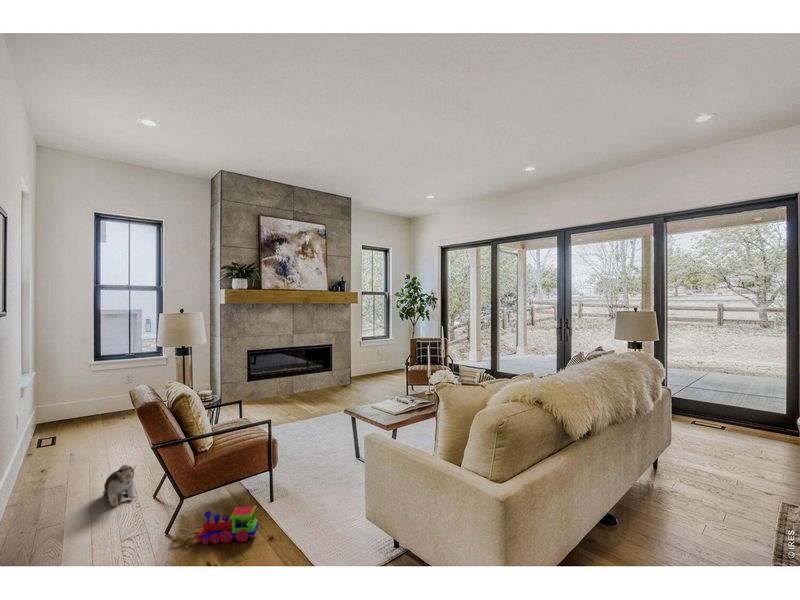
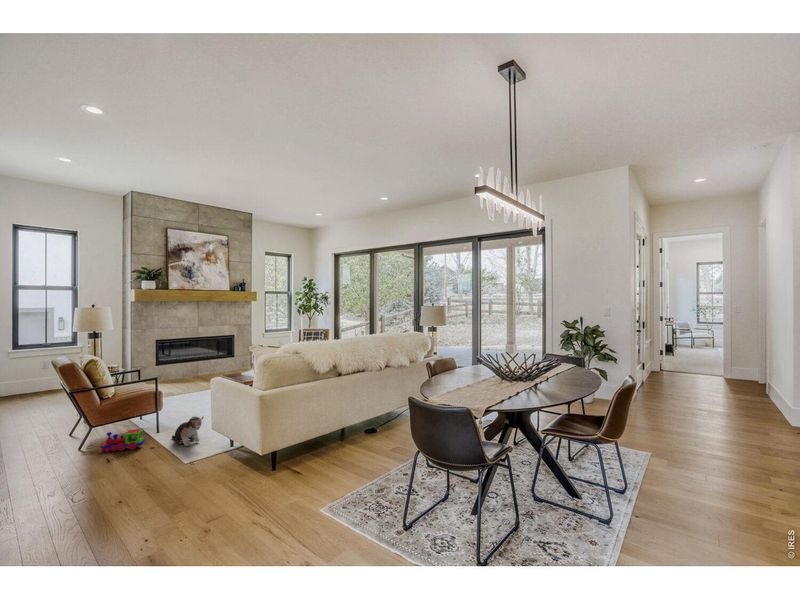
plush toy: present [104,465,136,506] -> present [172,416,204,446]

